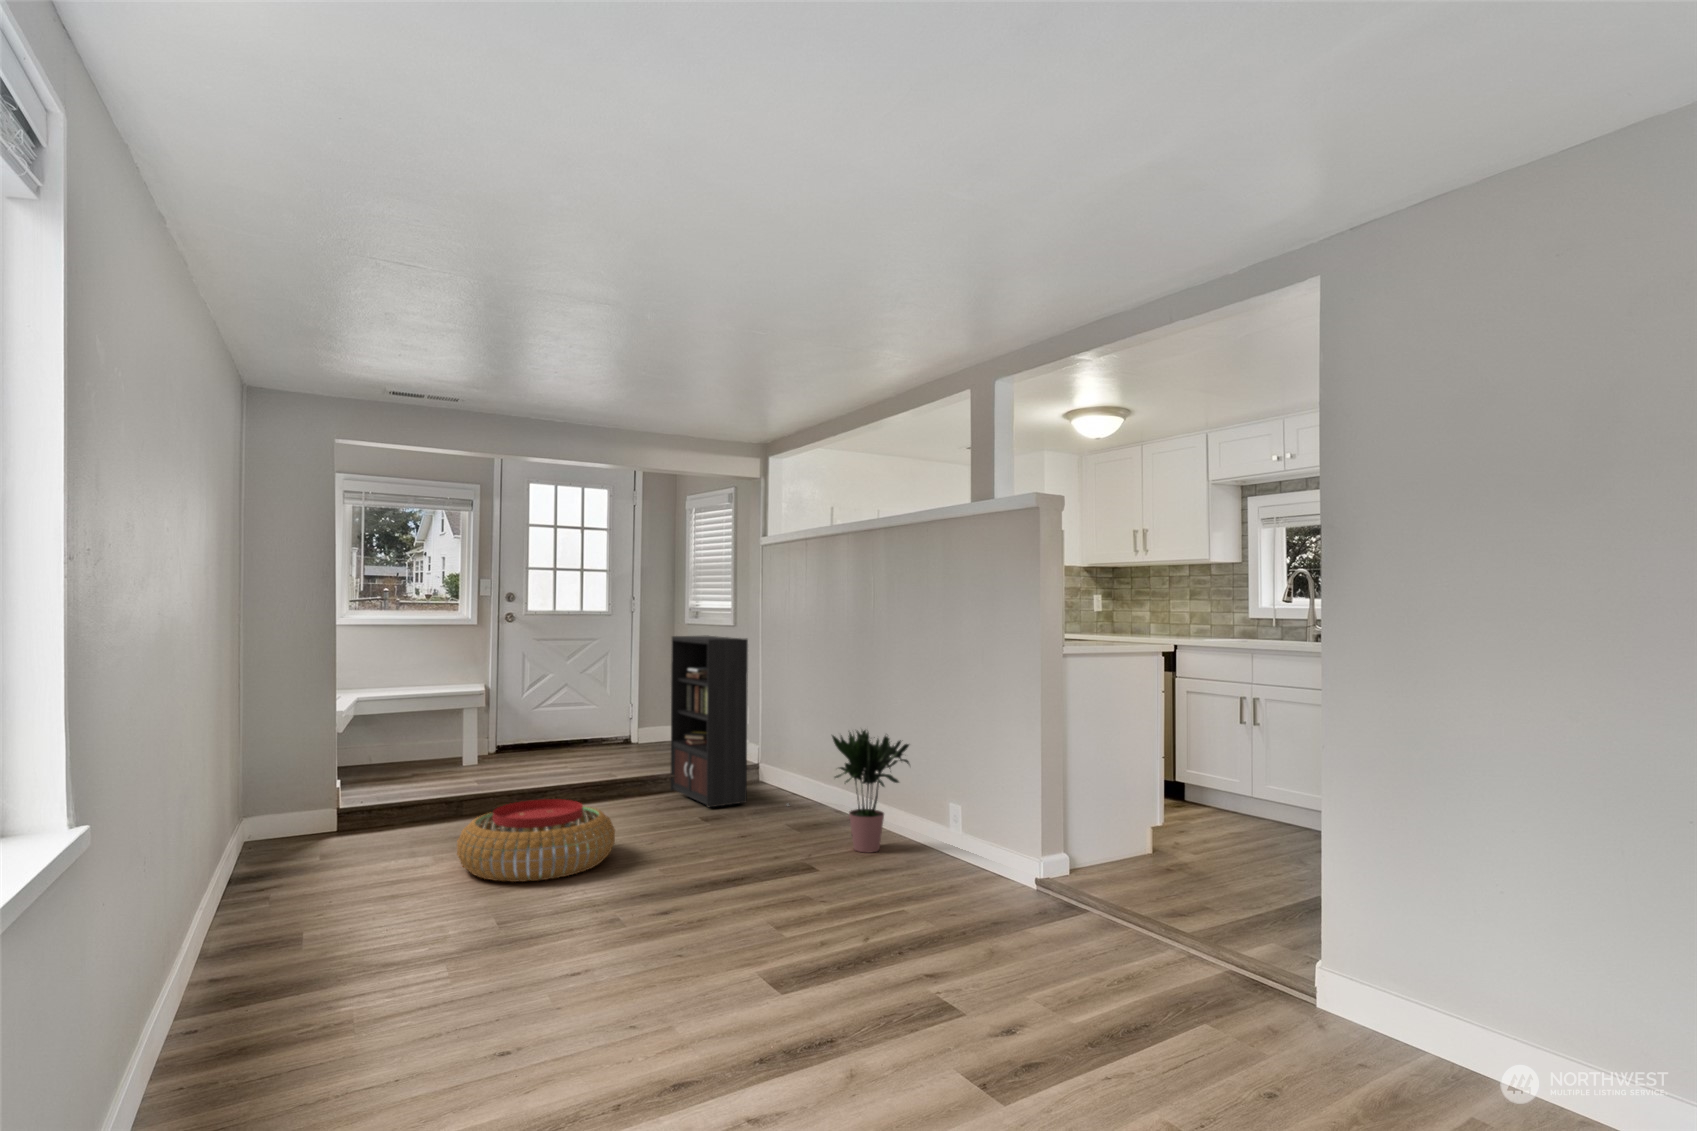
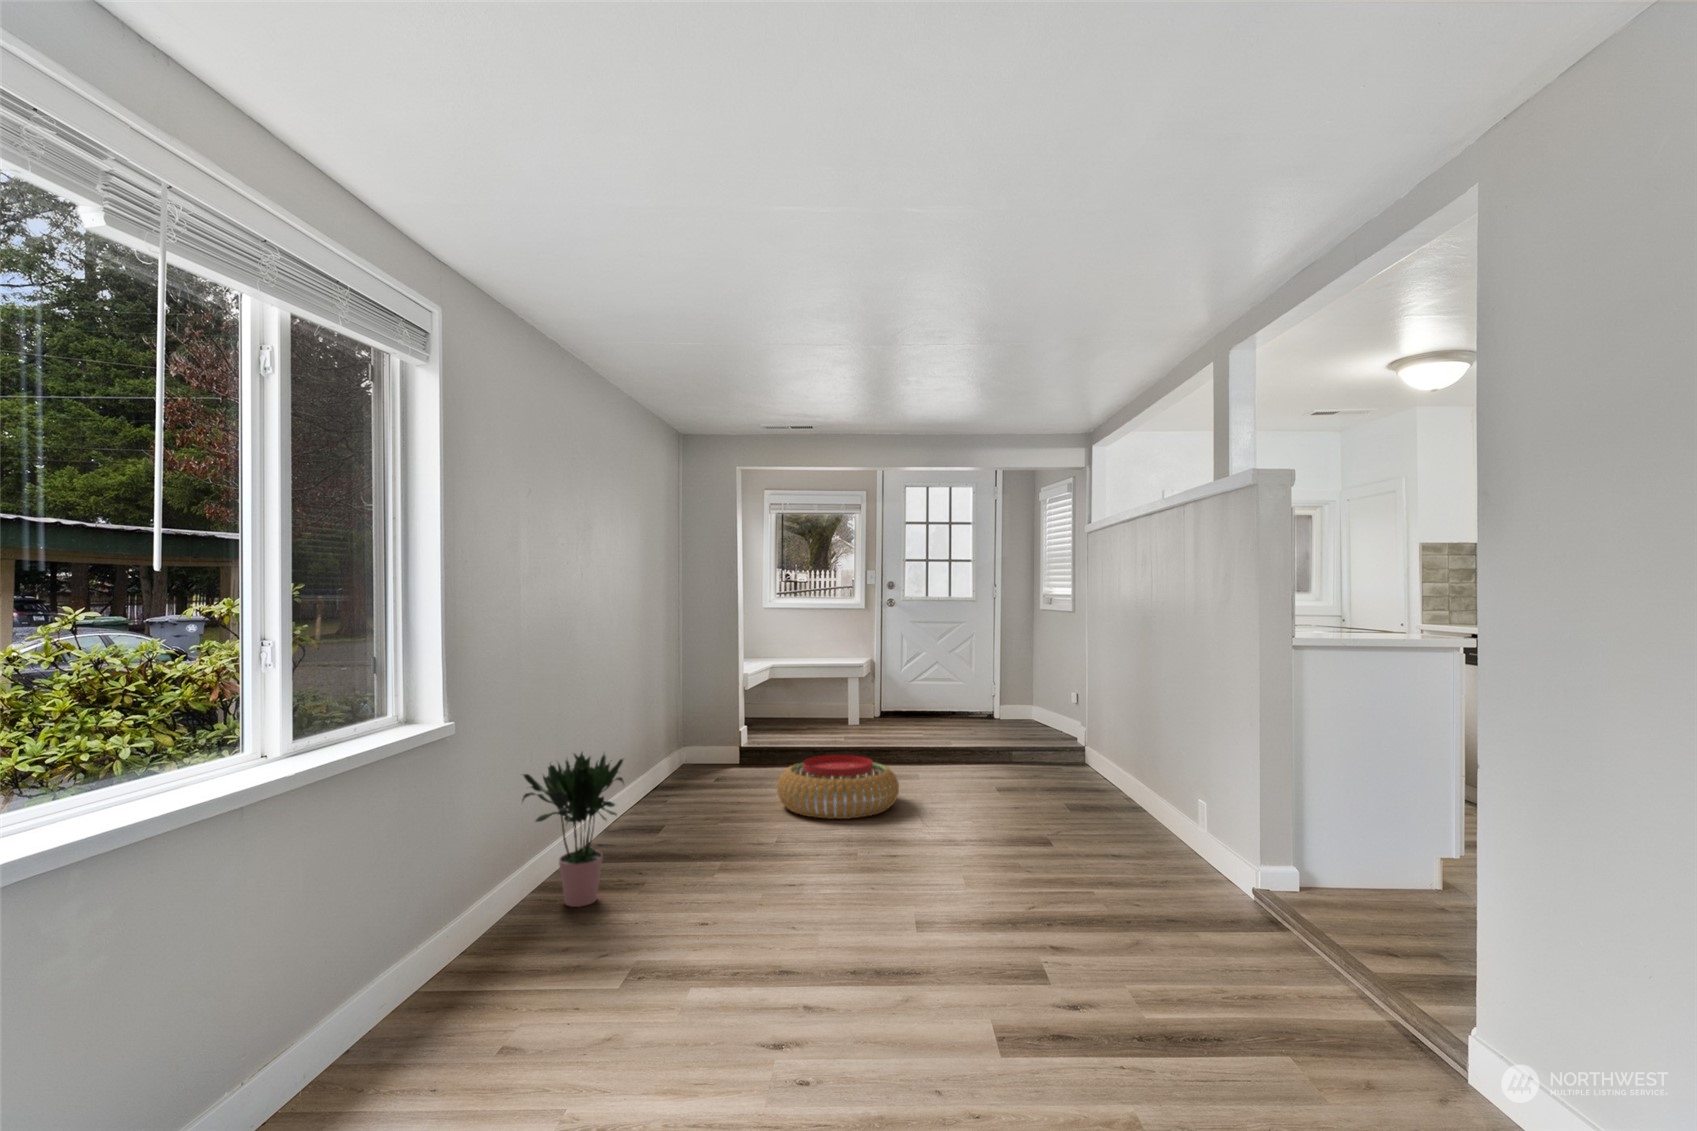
bookcase: present [670,636,789,807] -> none [995,622,1090,788]
potted plant: present [832,730,909,853] -> present [522,752,624,907]

